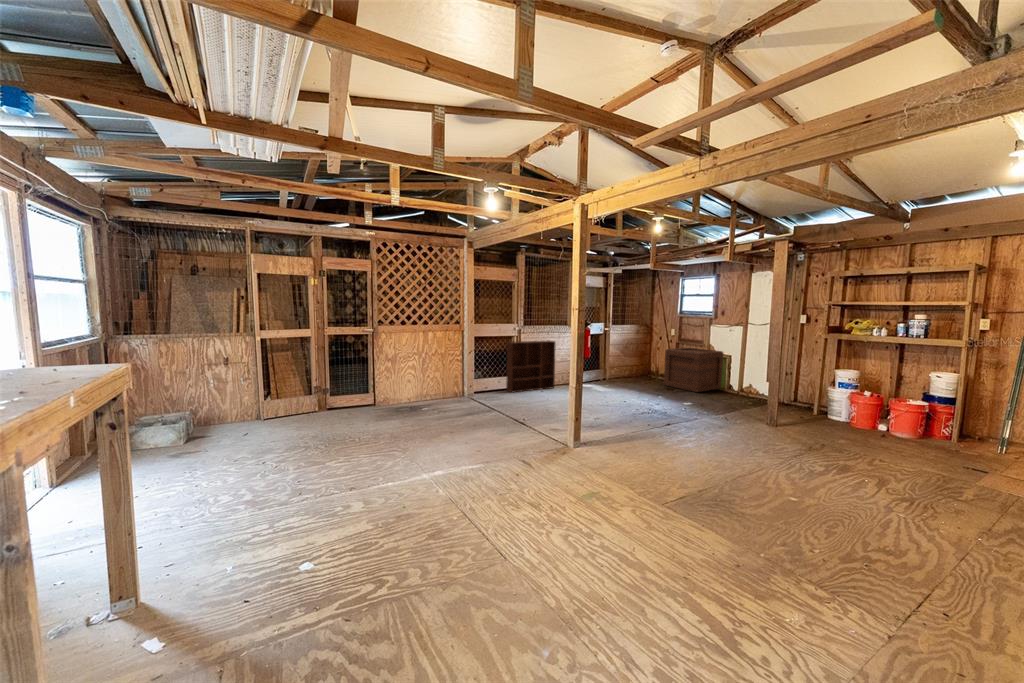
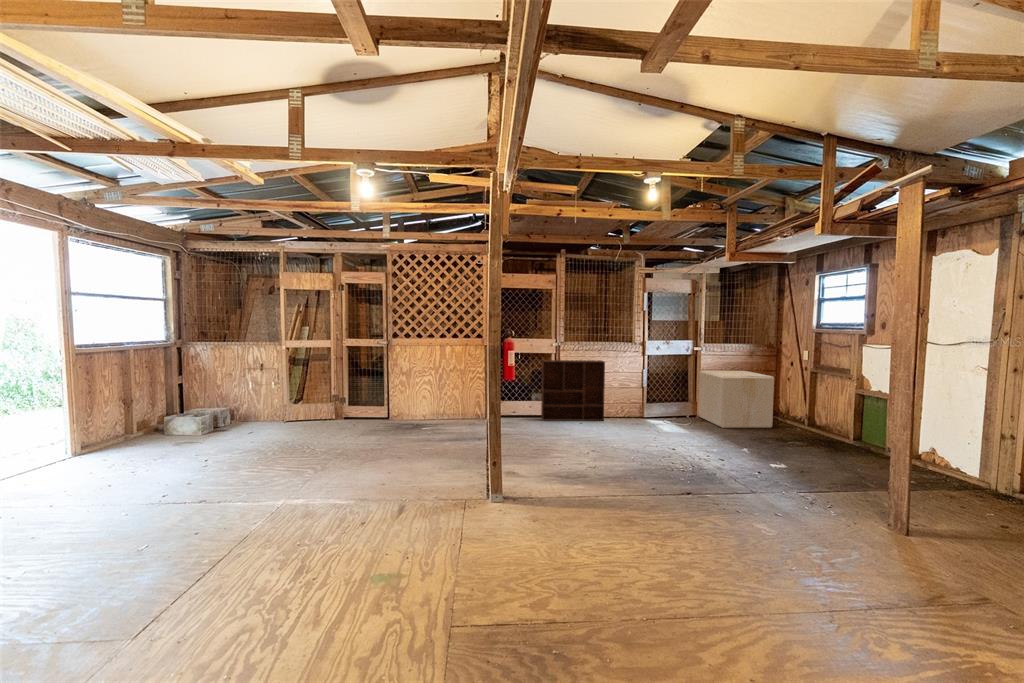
cardboard box: none [608,344,660,385] -> present [699,371,774,428]
wooden crate: present [664,348,723,393] -> none [775,379,878,448]

